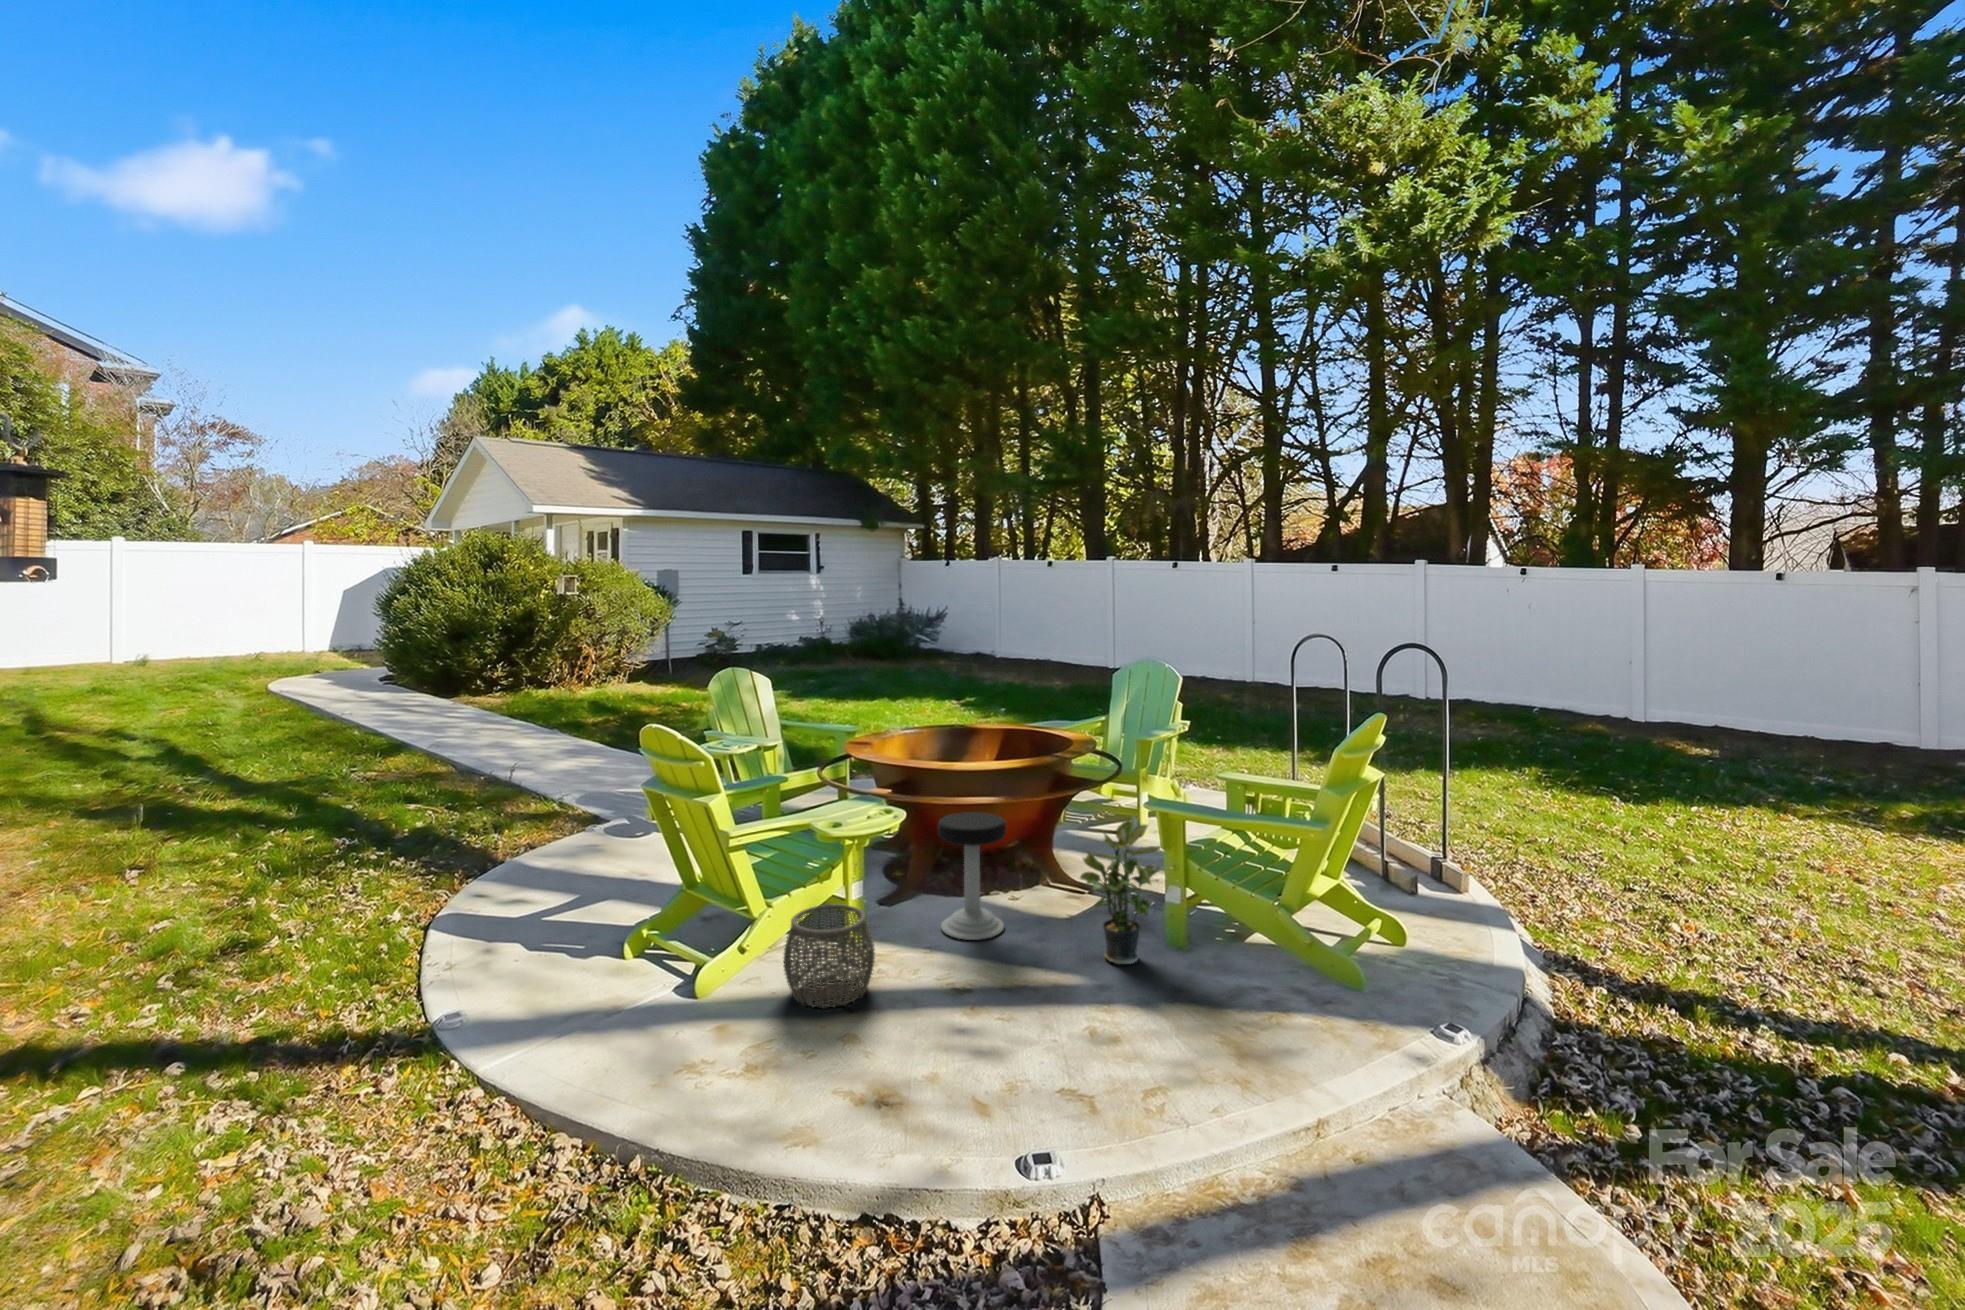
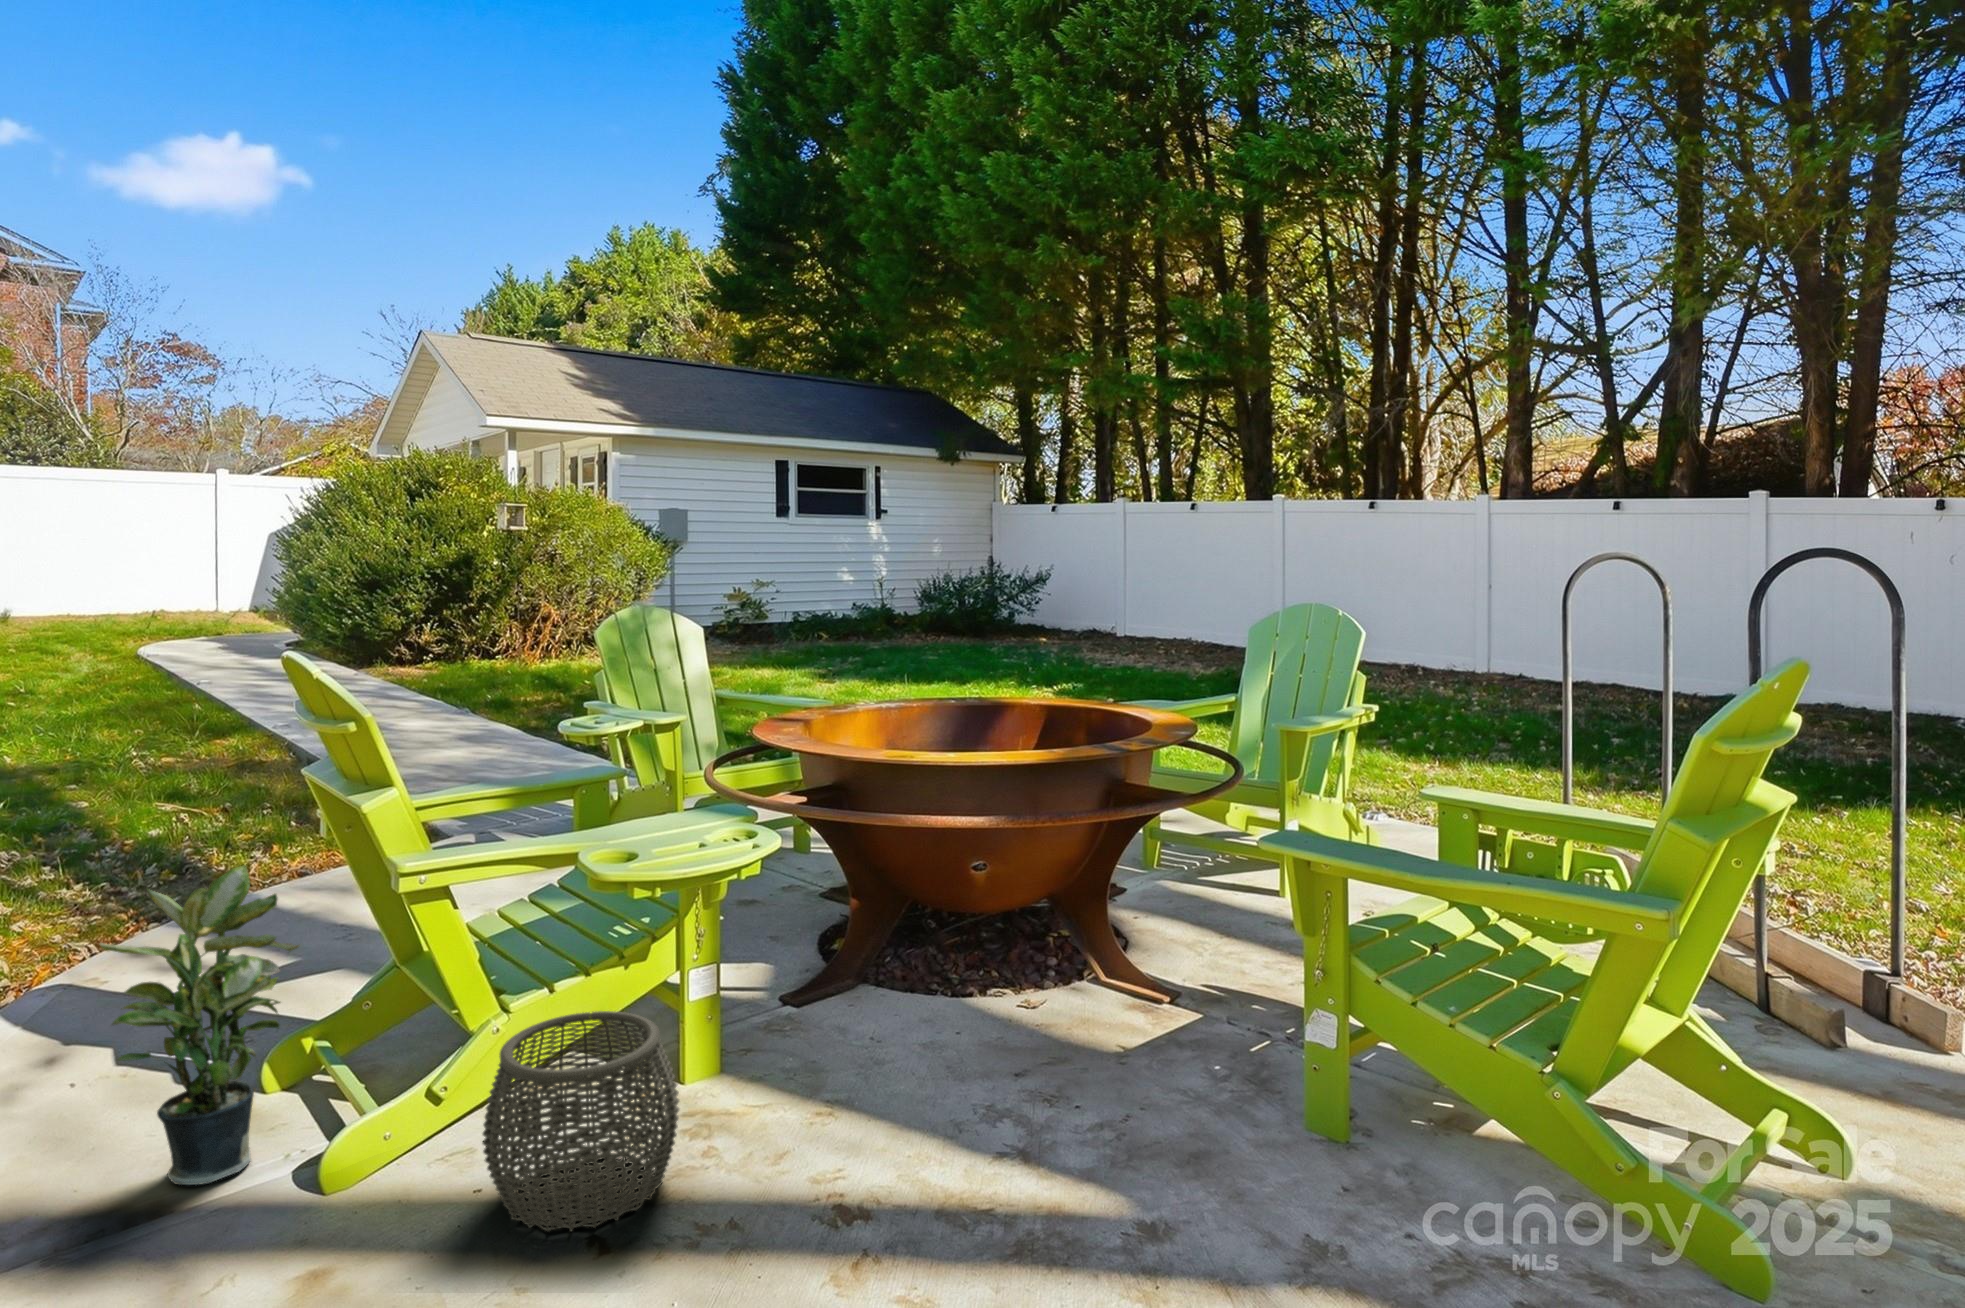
stool: present [938,812,1006,940] -> none [859,842,991,1090]
potted plant: present [1080,815,1161,965] -> present [100,866,299,1185]

